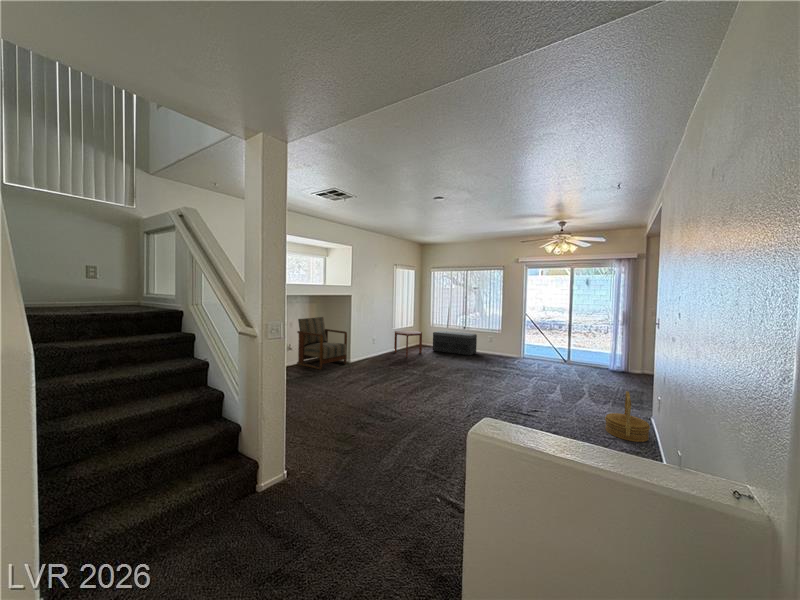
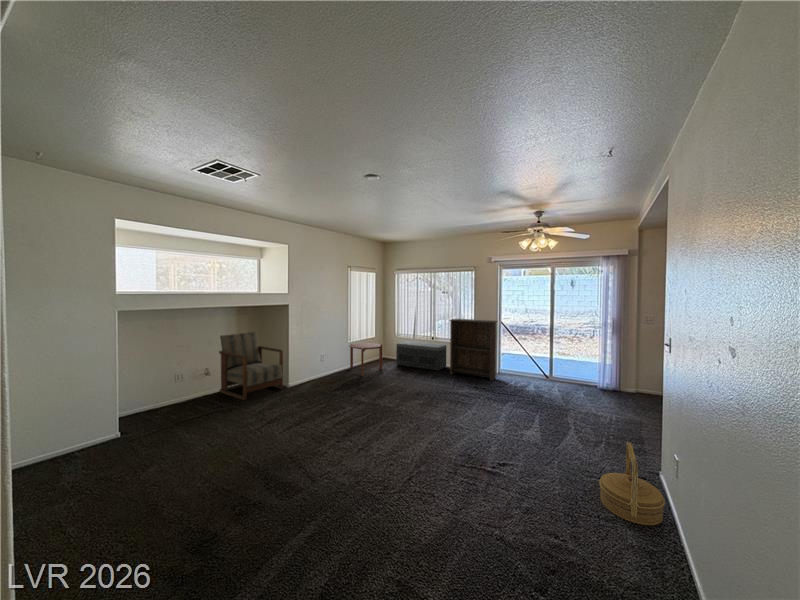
bookshelf: none [481,311,523,364] -> present [450,319,497,381]

